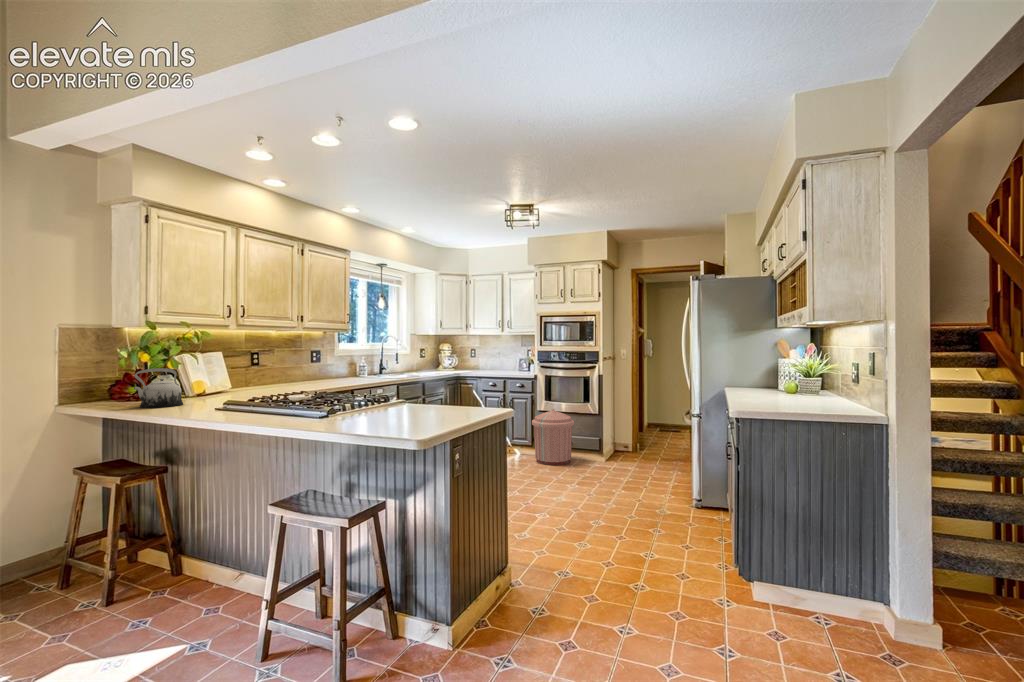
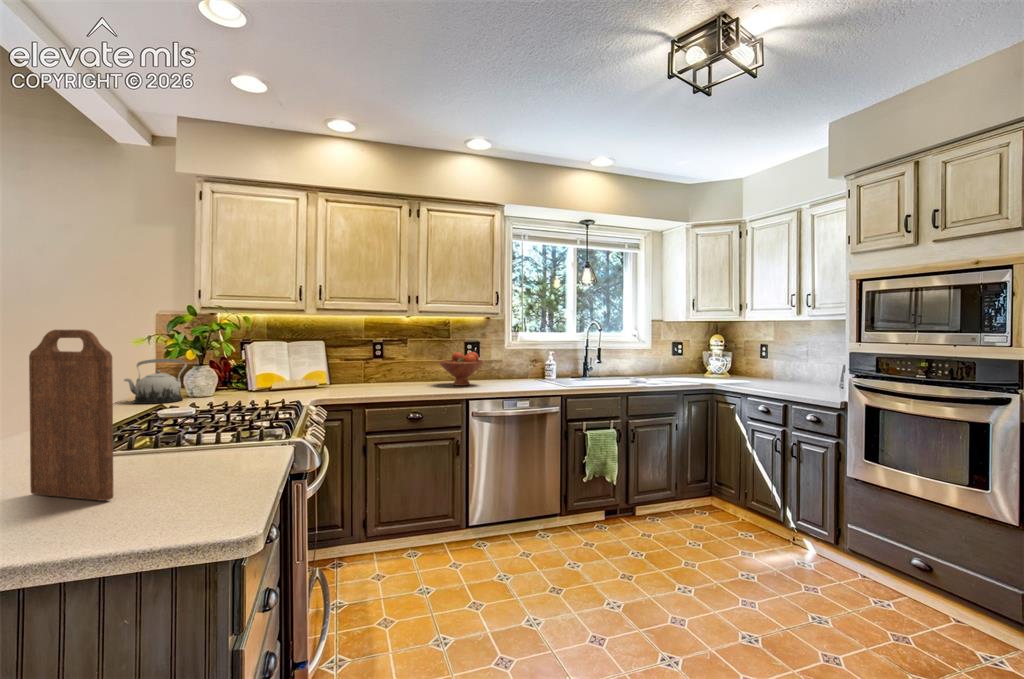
cutting board: none [417,342,455,415] -> present [29,330,114,501]
fruit bowl: none [311,357,347,383] -> present [439,352,484,386]
trash can: present [532,409,574,465] -> none [809,484,926,621]

